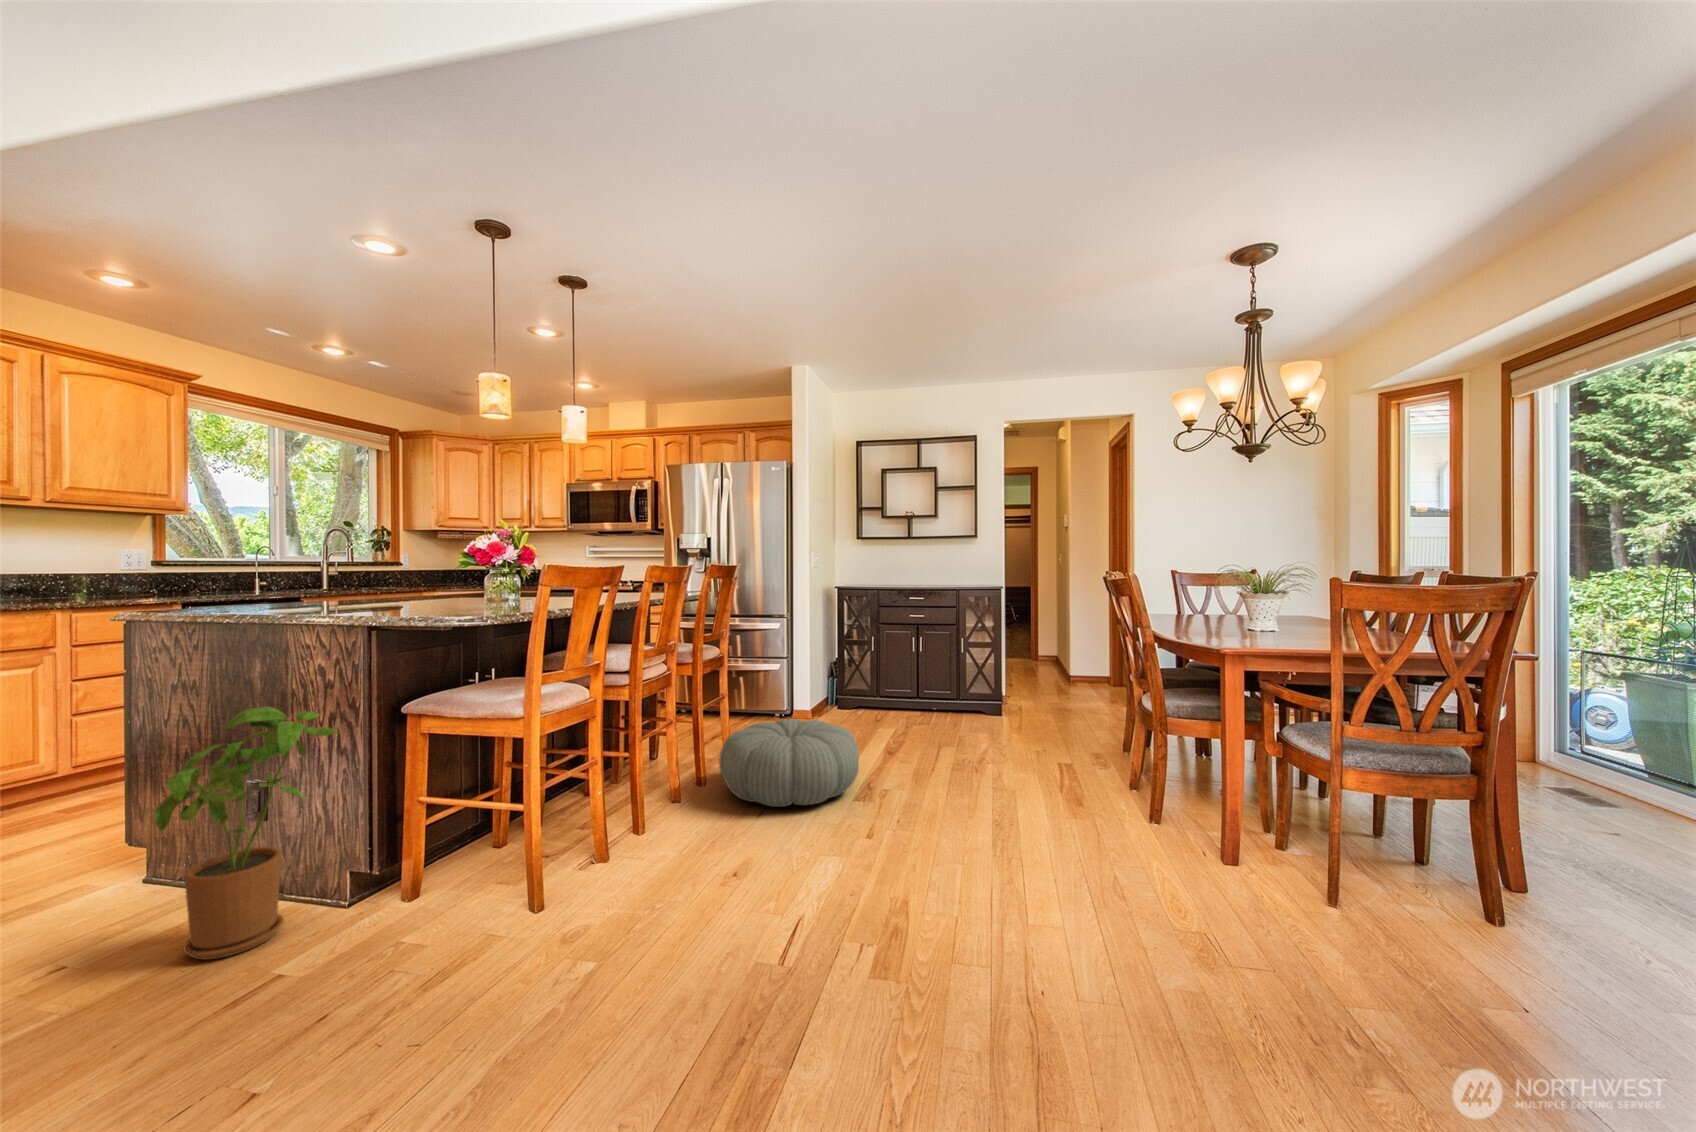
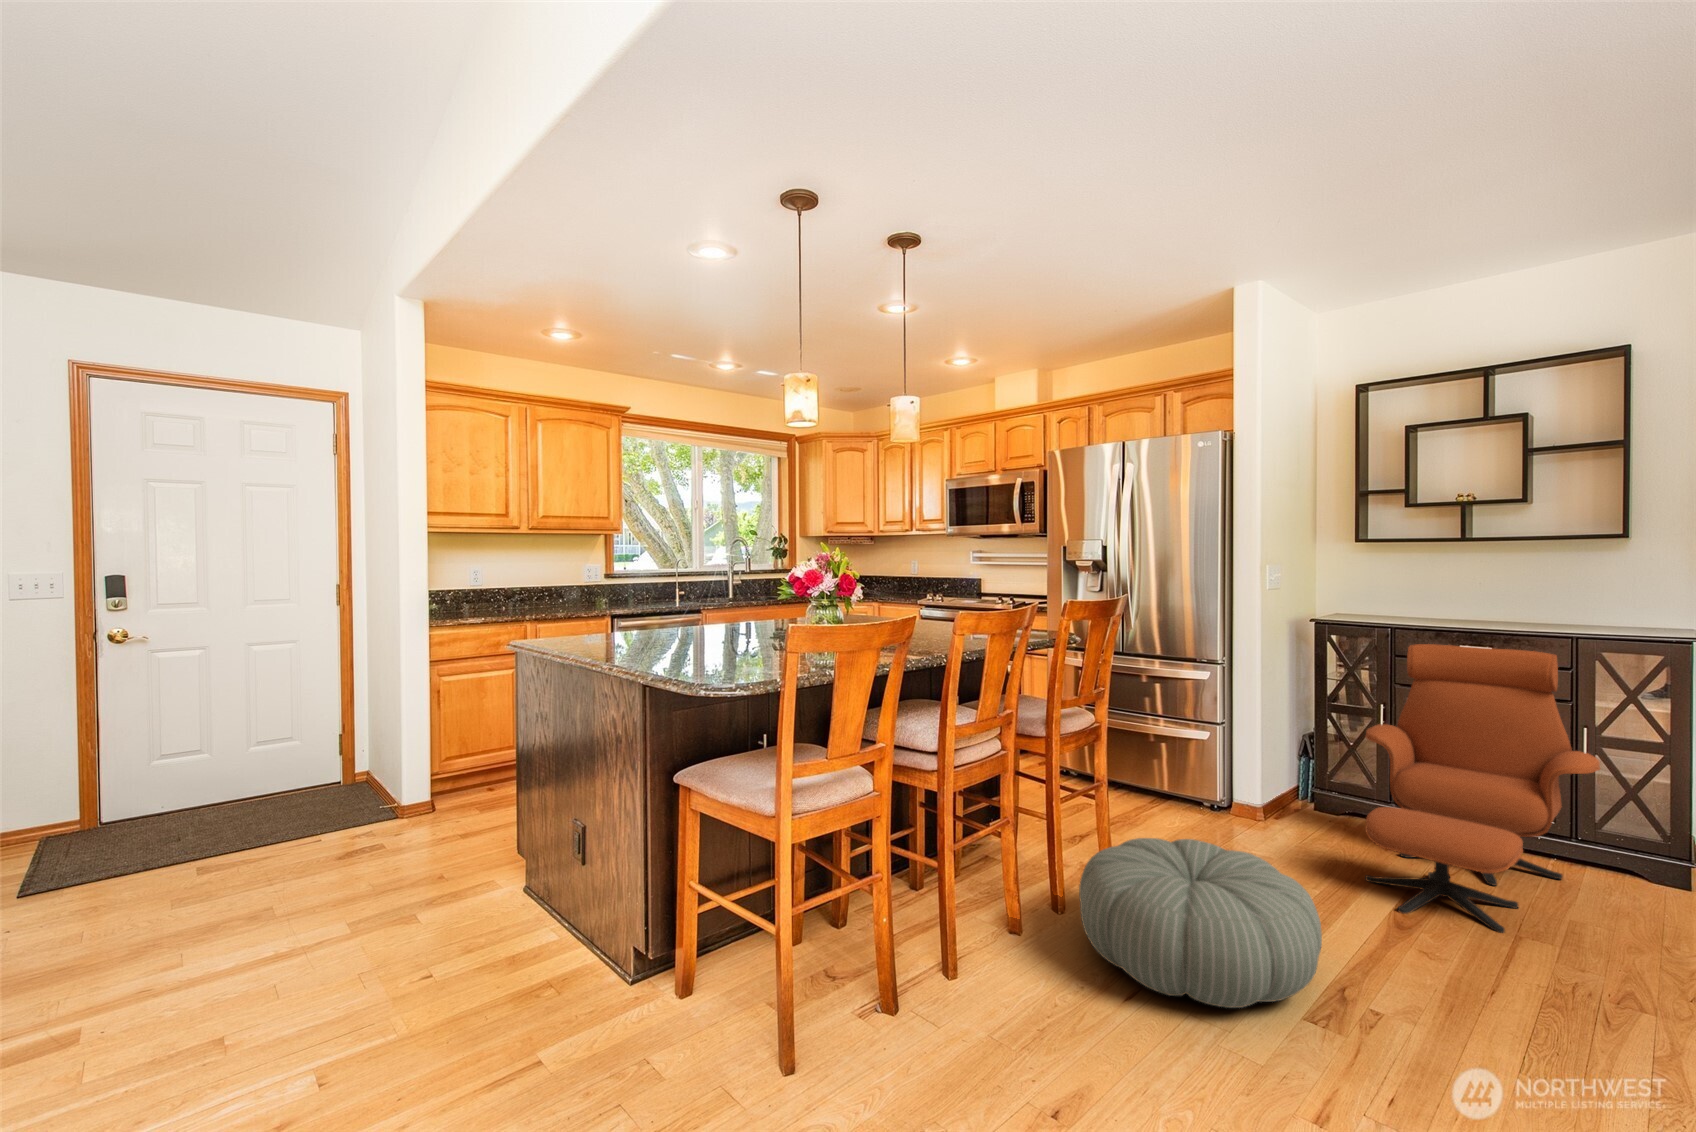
lounge chair: none [867,598,970,748] -> present [1365,644,1600,933]
house plant: present [154,707,338,960] -> none [457,763,608,1014]

